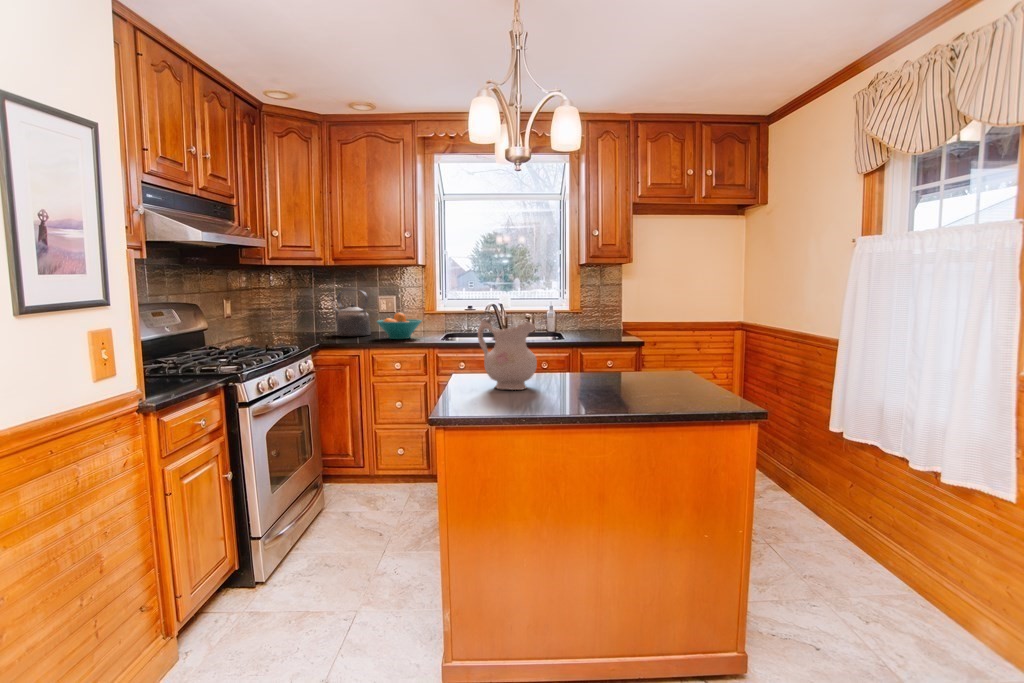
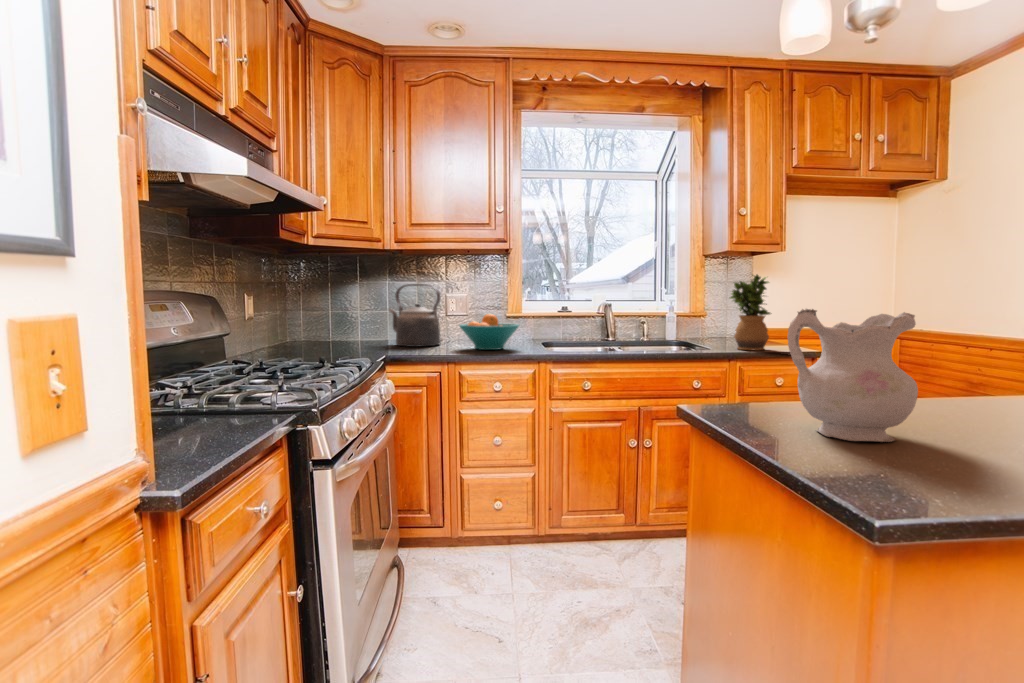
potted plant: none [578,282,608,340] -> present [730,275,770,350]

